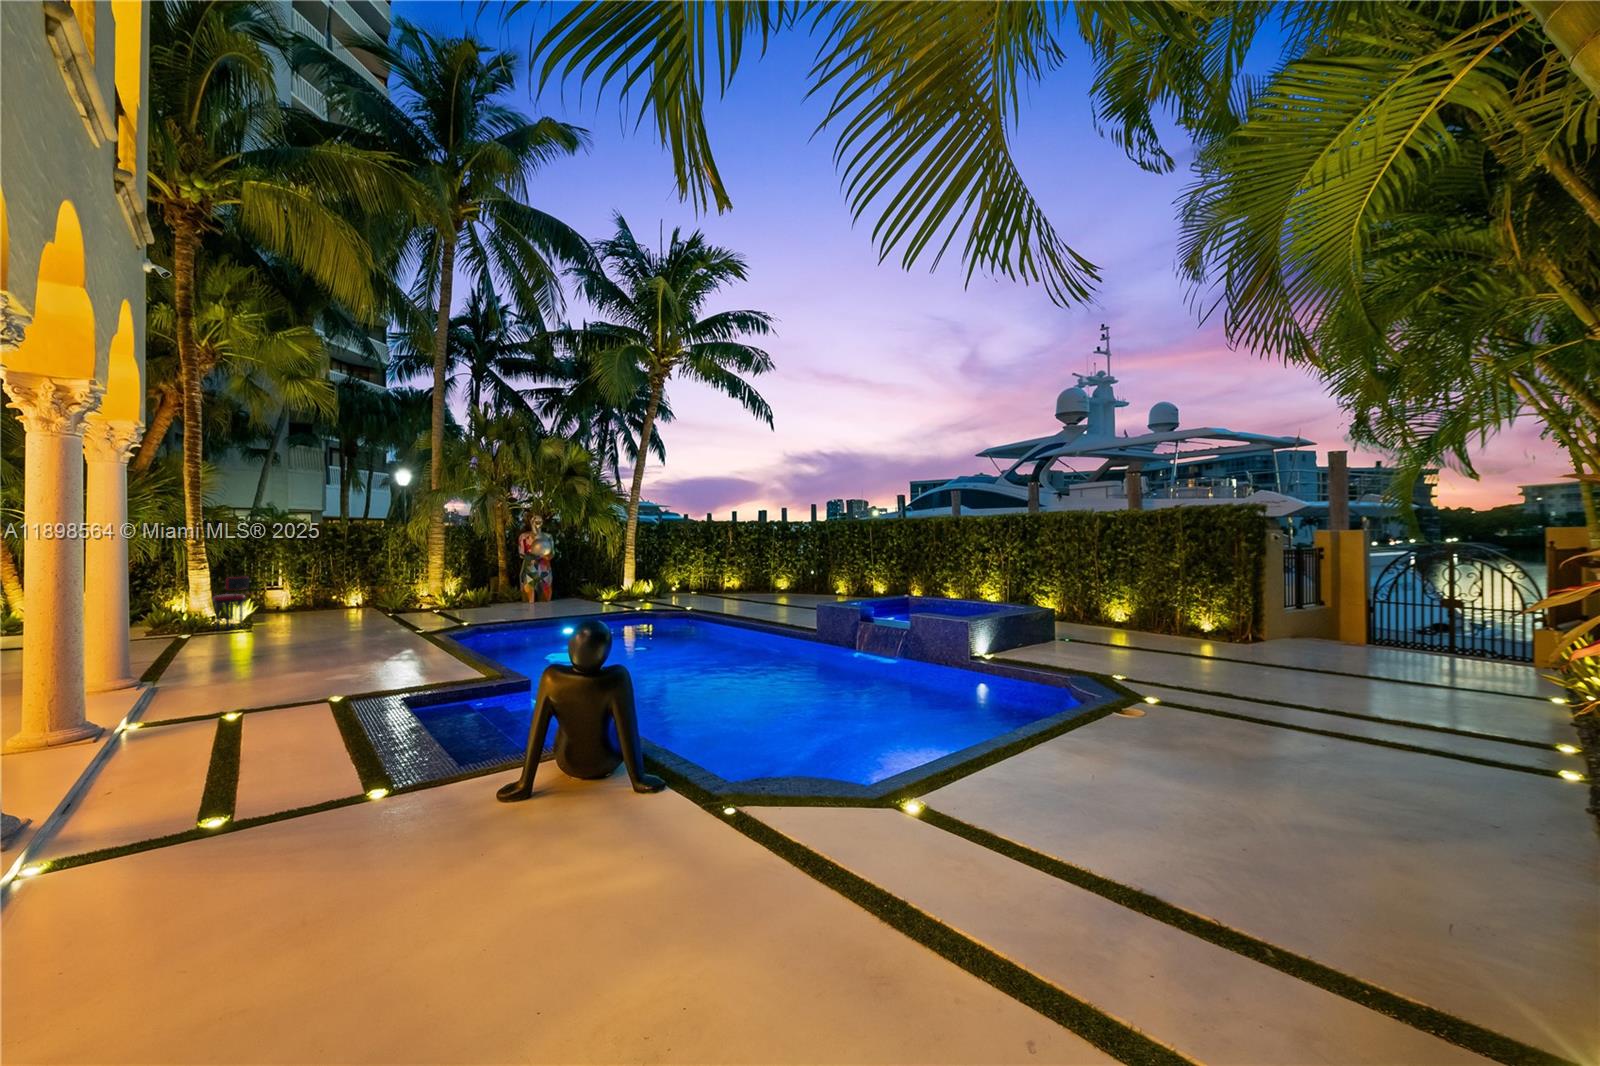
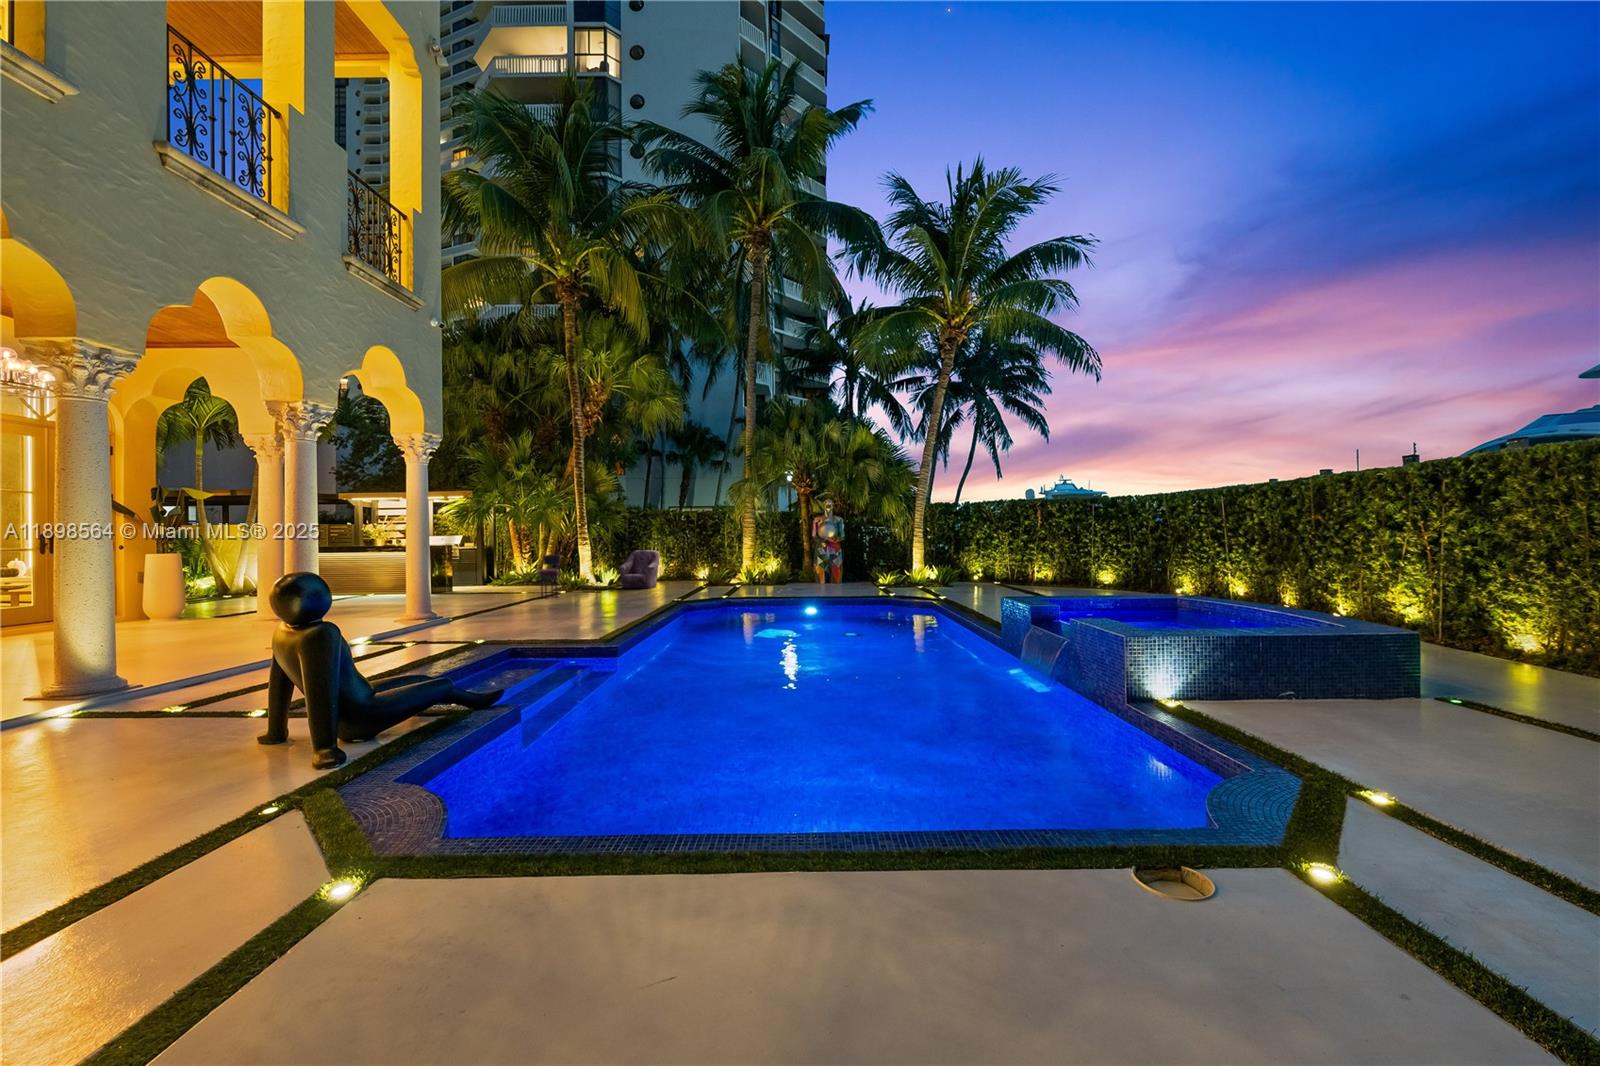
armchair: none [303,569,355,613] -> present [619,550,660,588]

